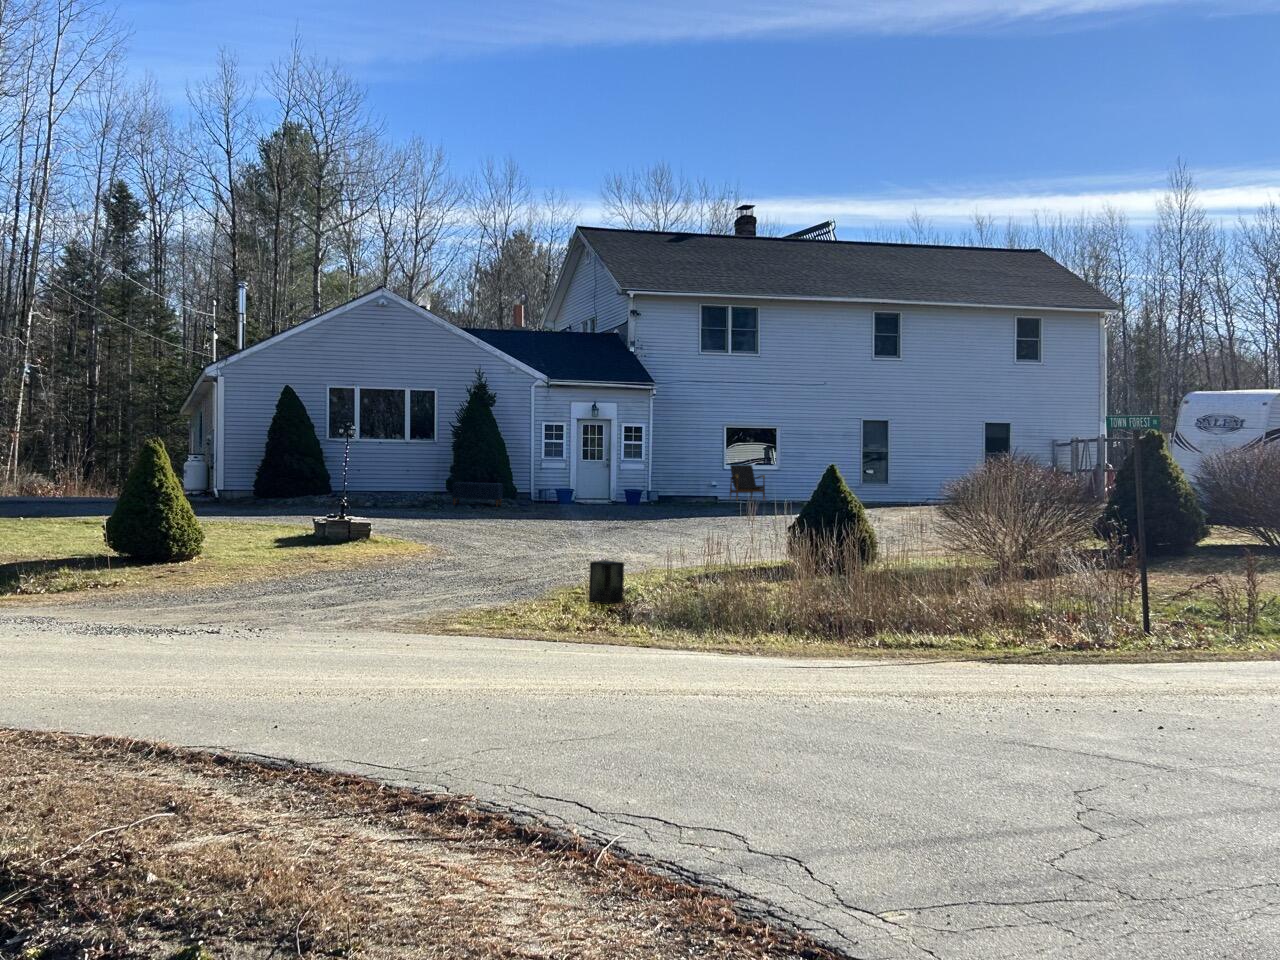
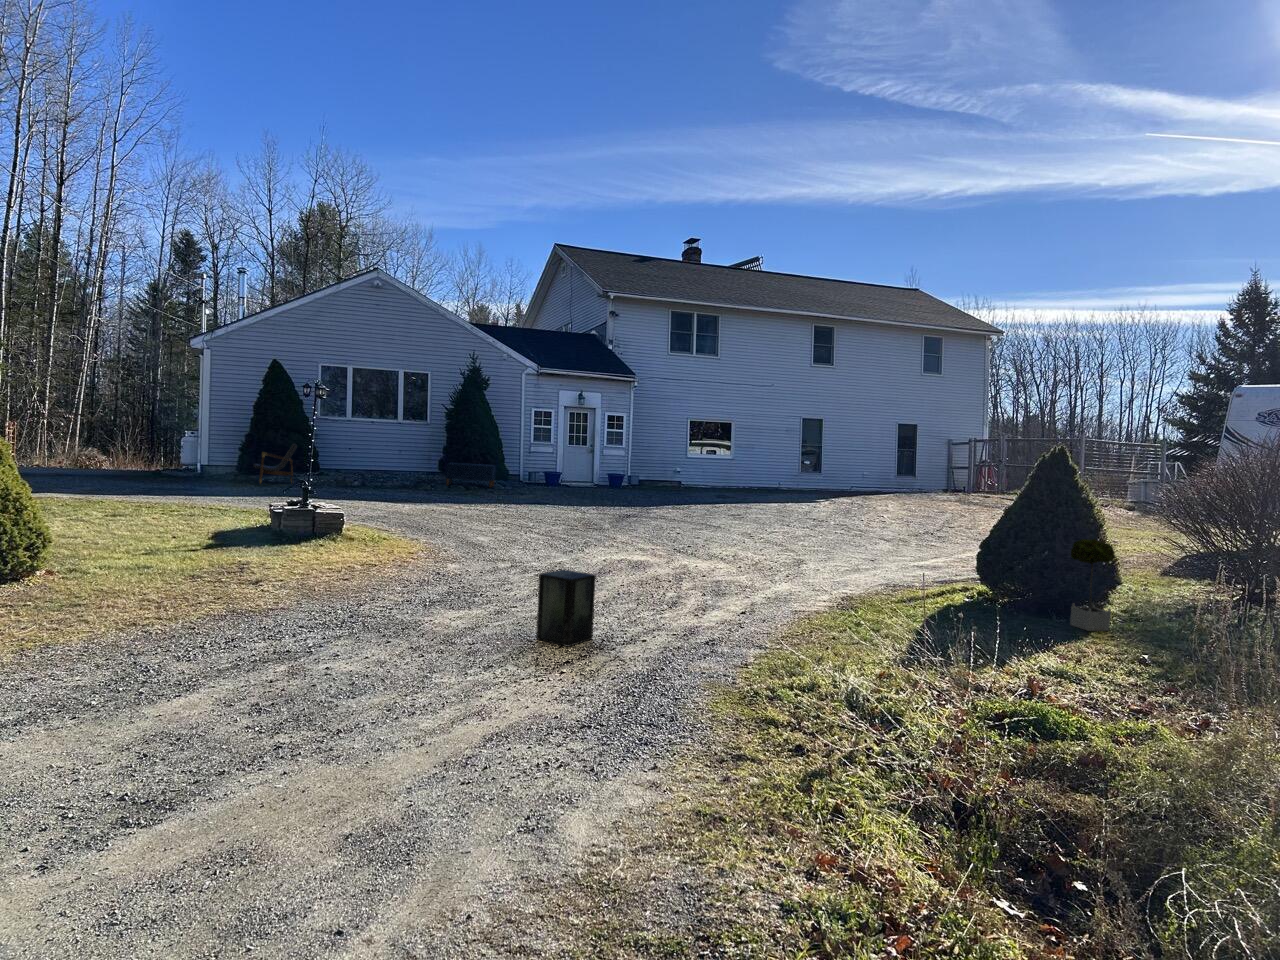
lounge chair: present [730,465,765,500] -> present [253,444,297,483]
potted tree: none [845,526,872,588] -> present [1070,539,1116,631]
storage box: present [589,560,624,604] -> present [536,569,596,646]

